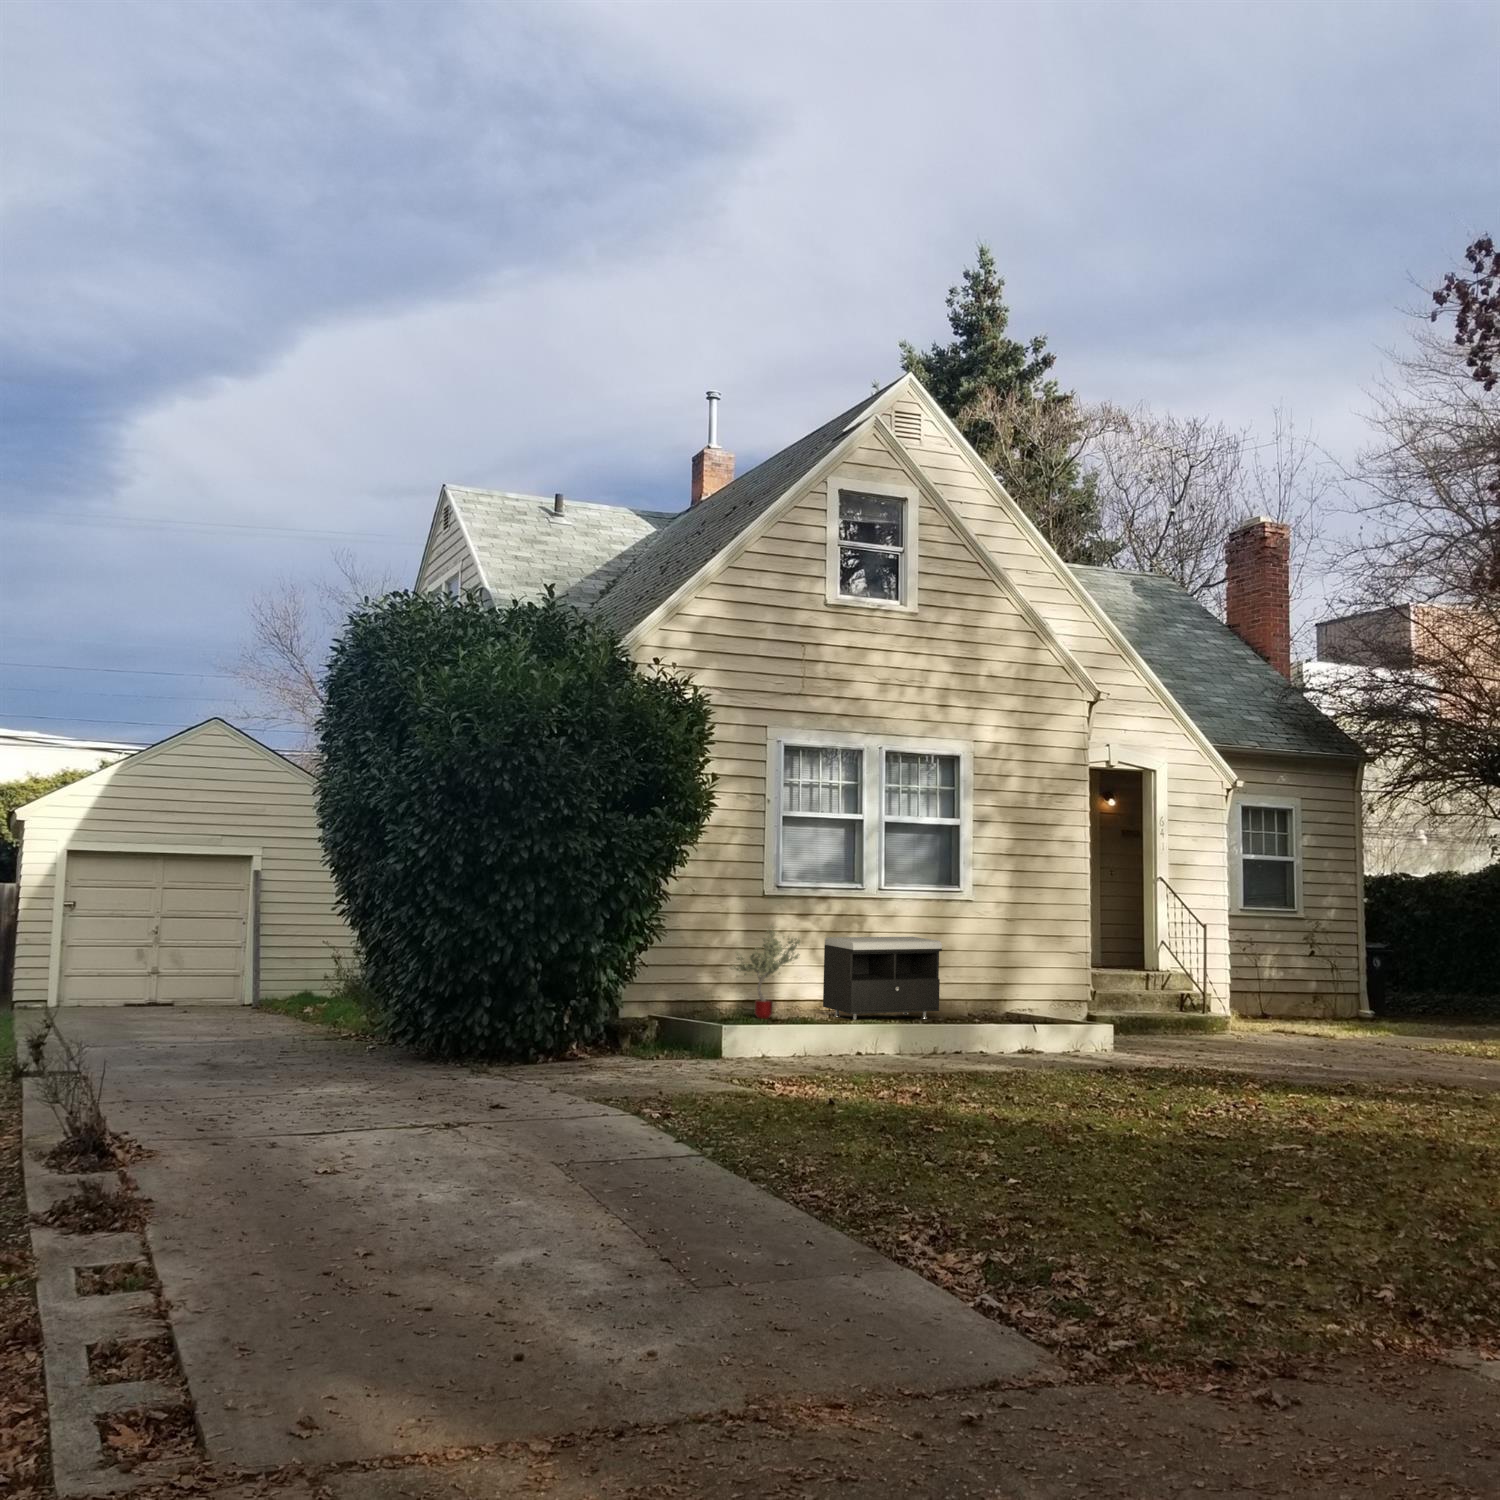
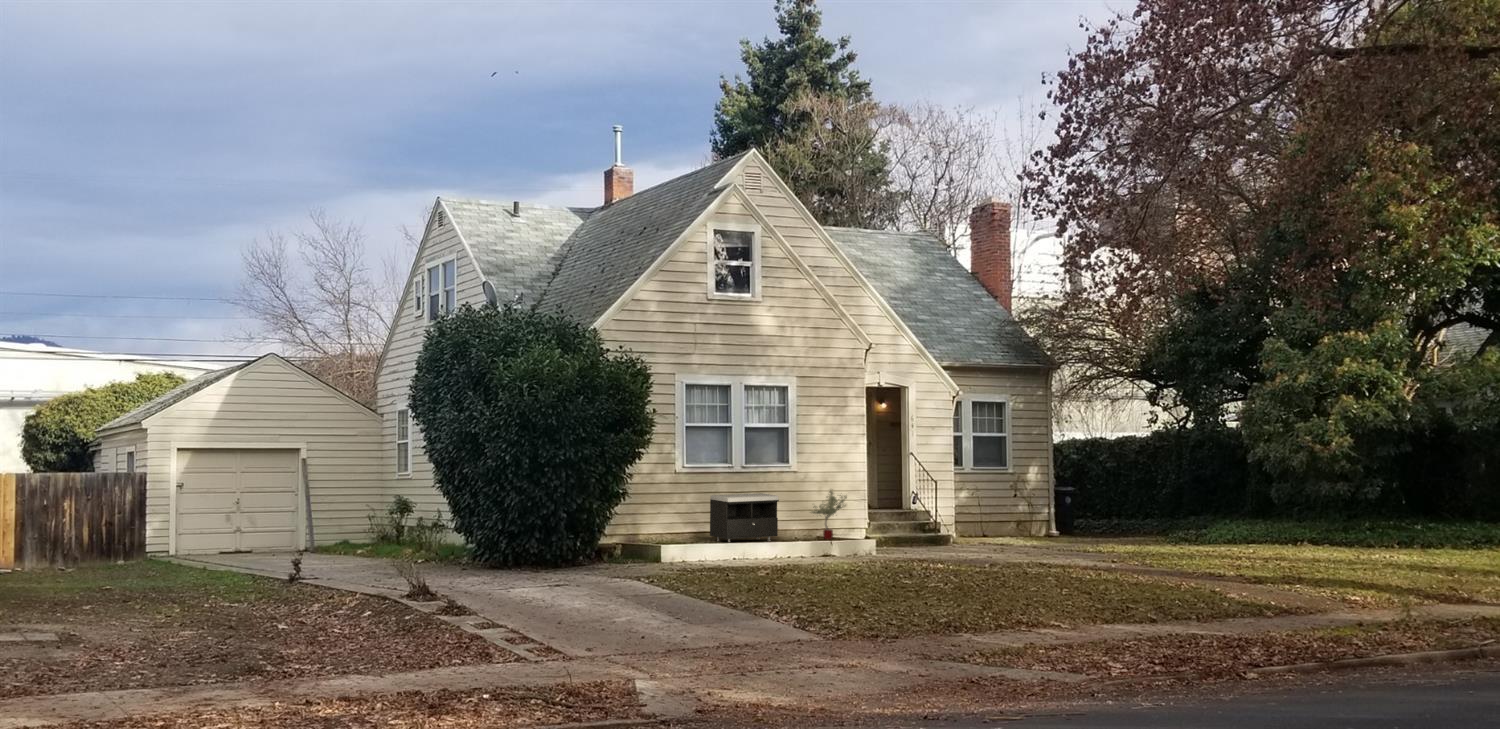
potted tree: present [730,925,800,1018] -> present [811,491,847,539]

